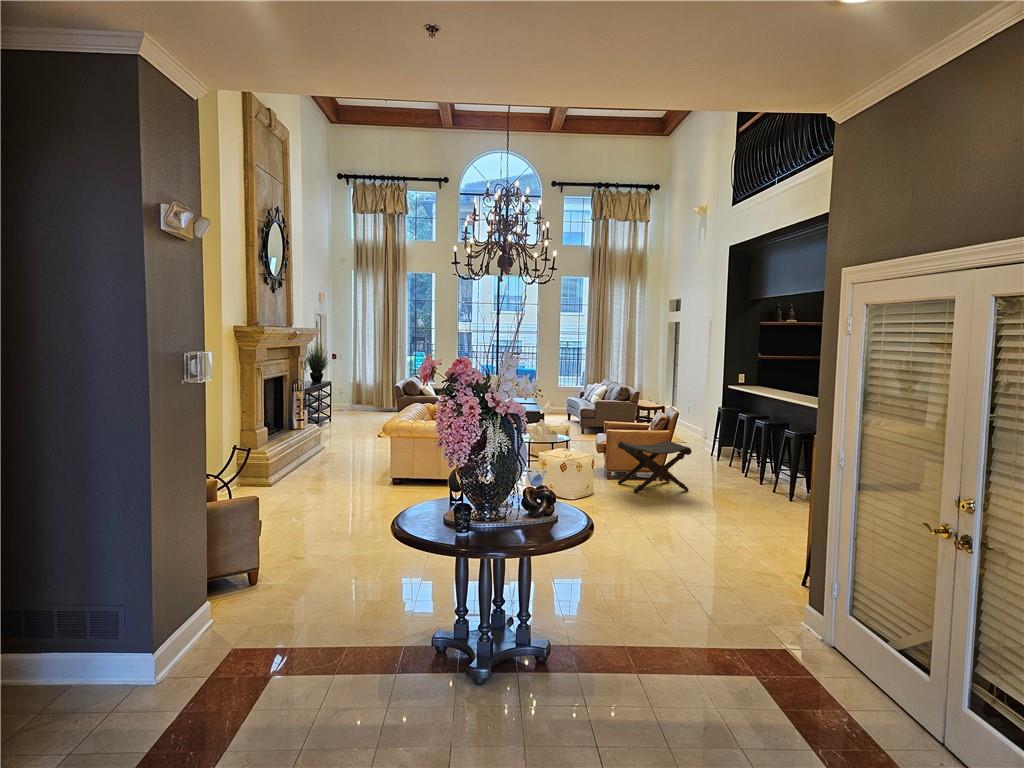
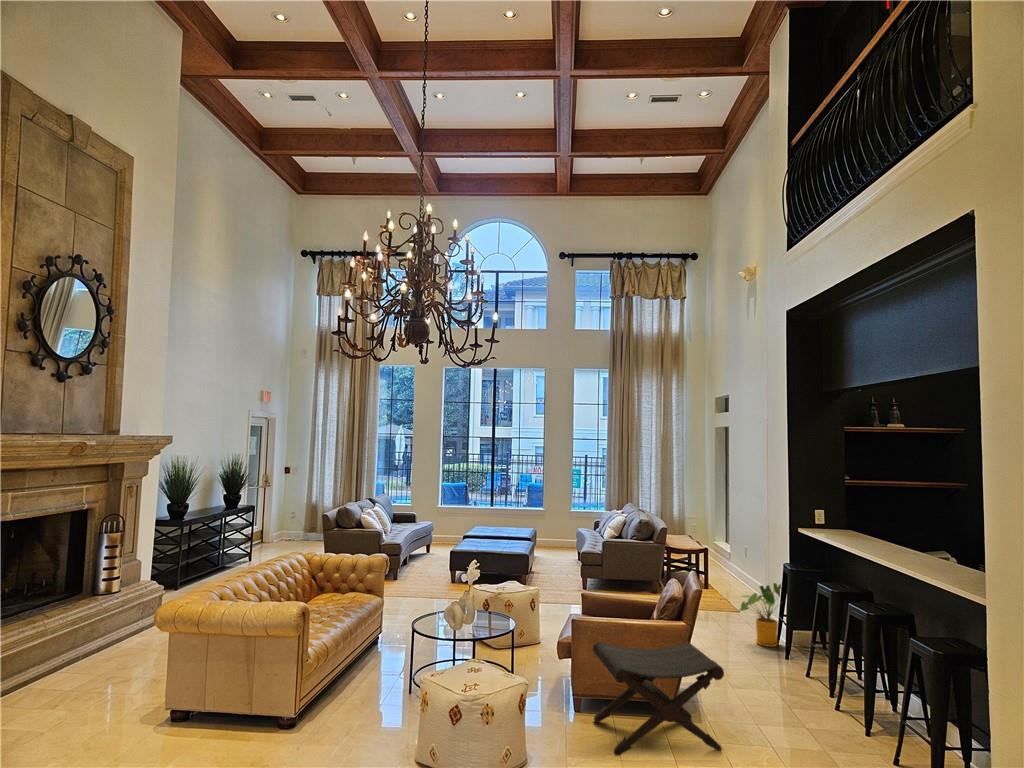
house plant: none [689,420,729,458] -> present [739,583,781,647]

